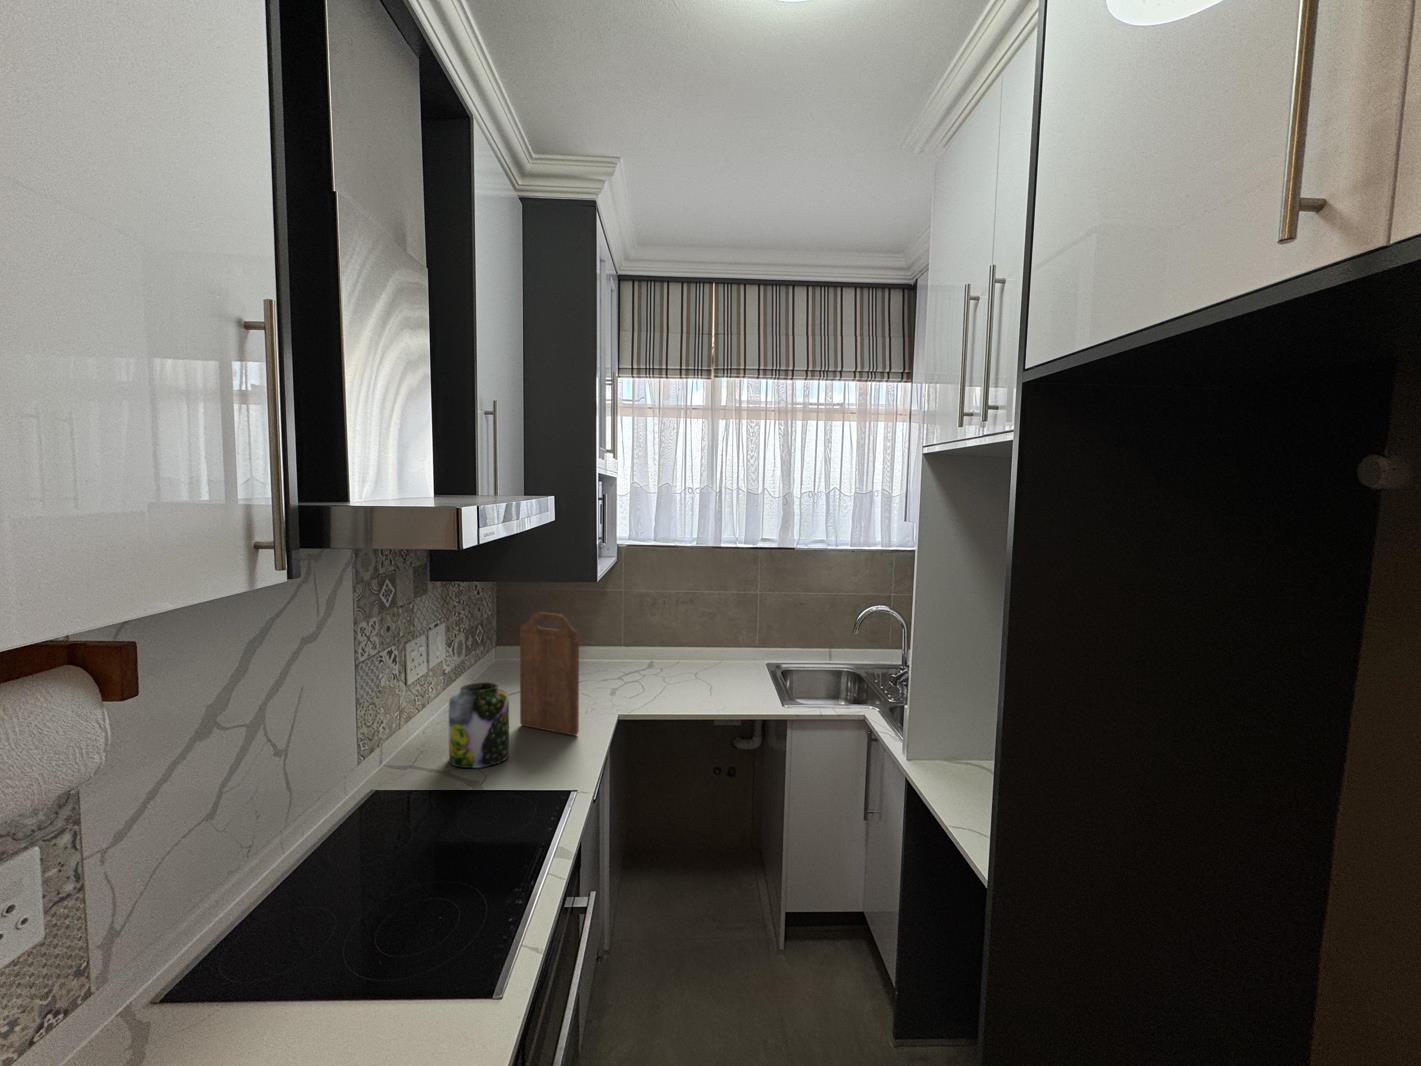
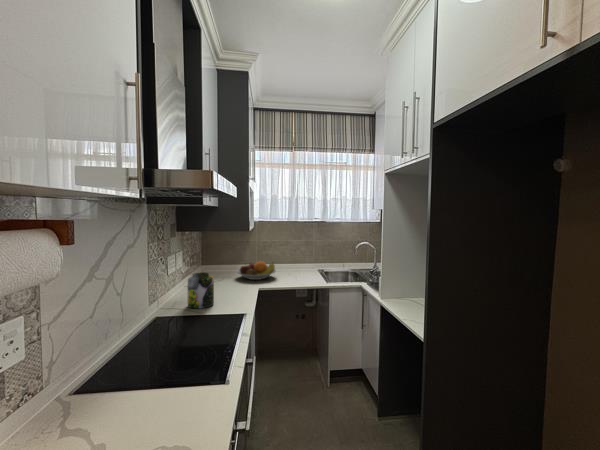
cutting board: present [520,612,579,736] -> none [216,244,243,296]
fruit bowl: none [572,643,666,687] -> present [236,261,276,280]

